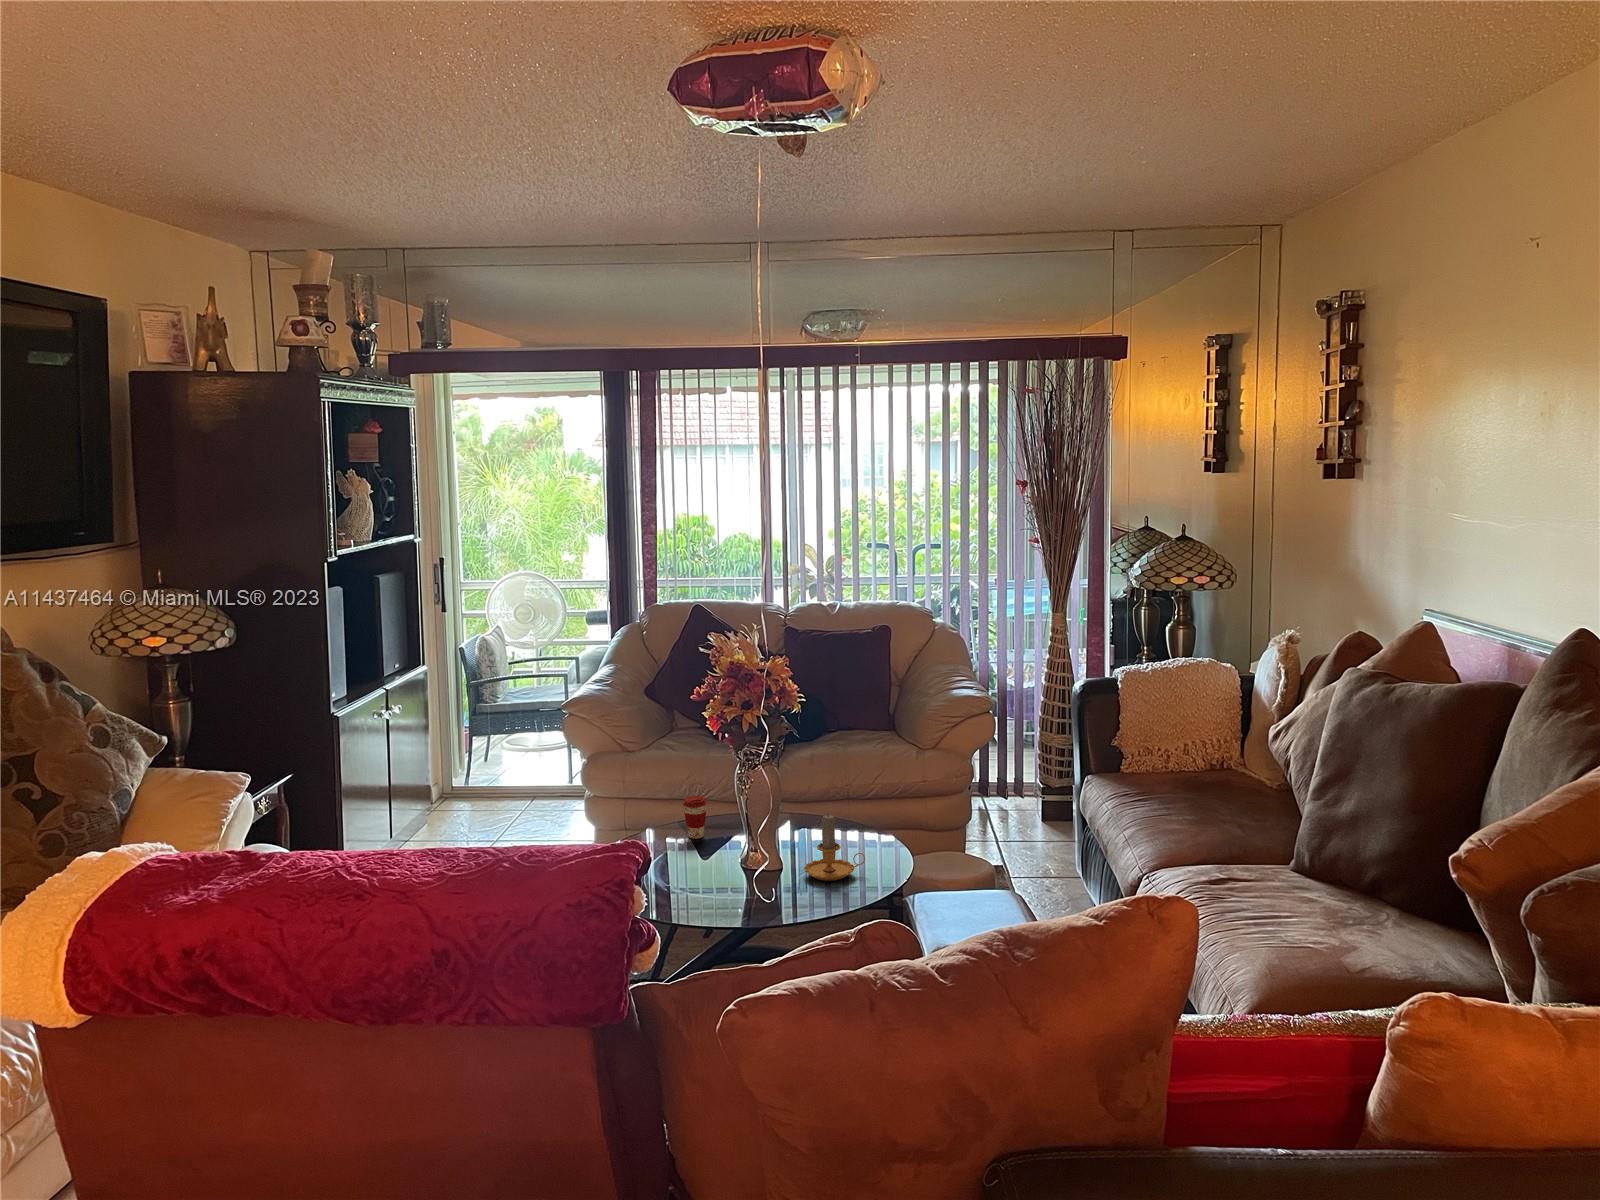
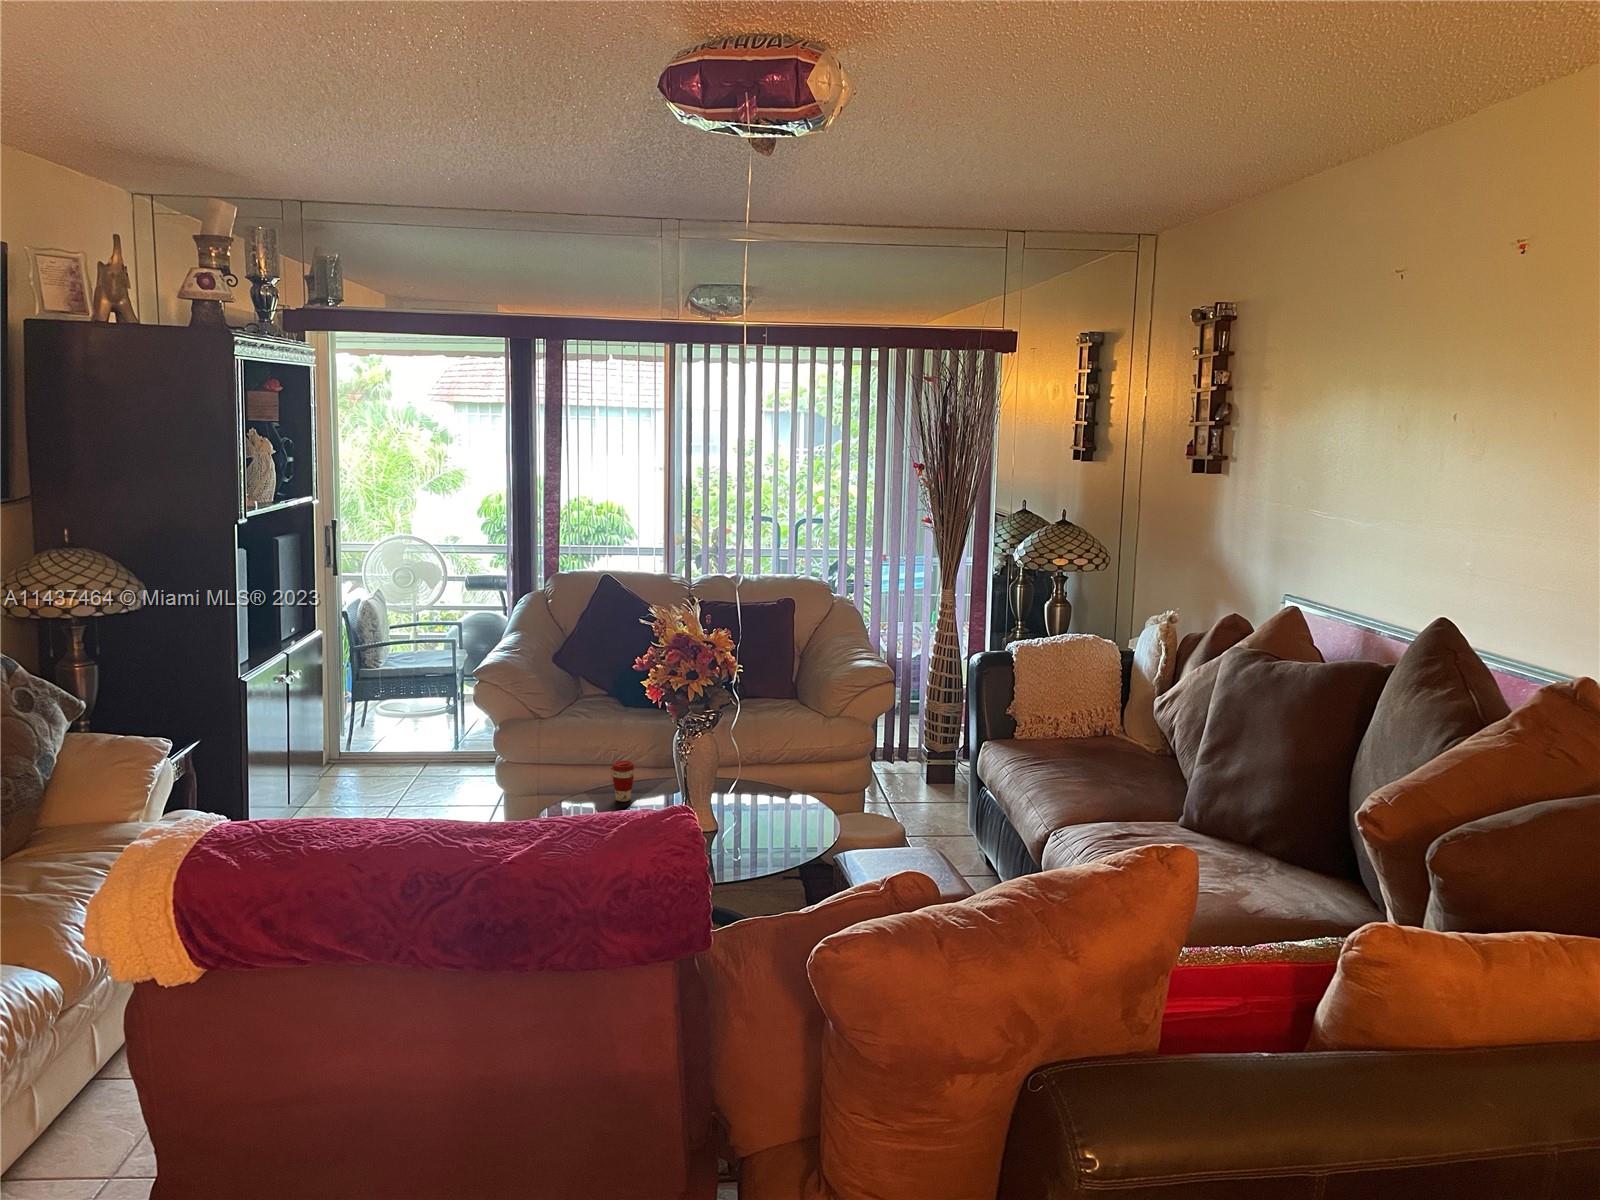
candle: present [804,815,865,881] -> none [737,776,794,840]

